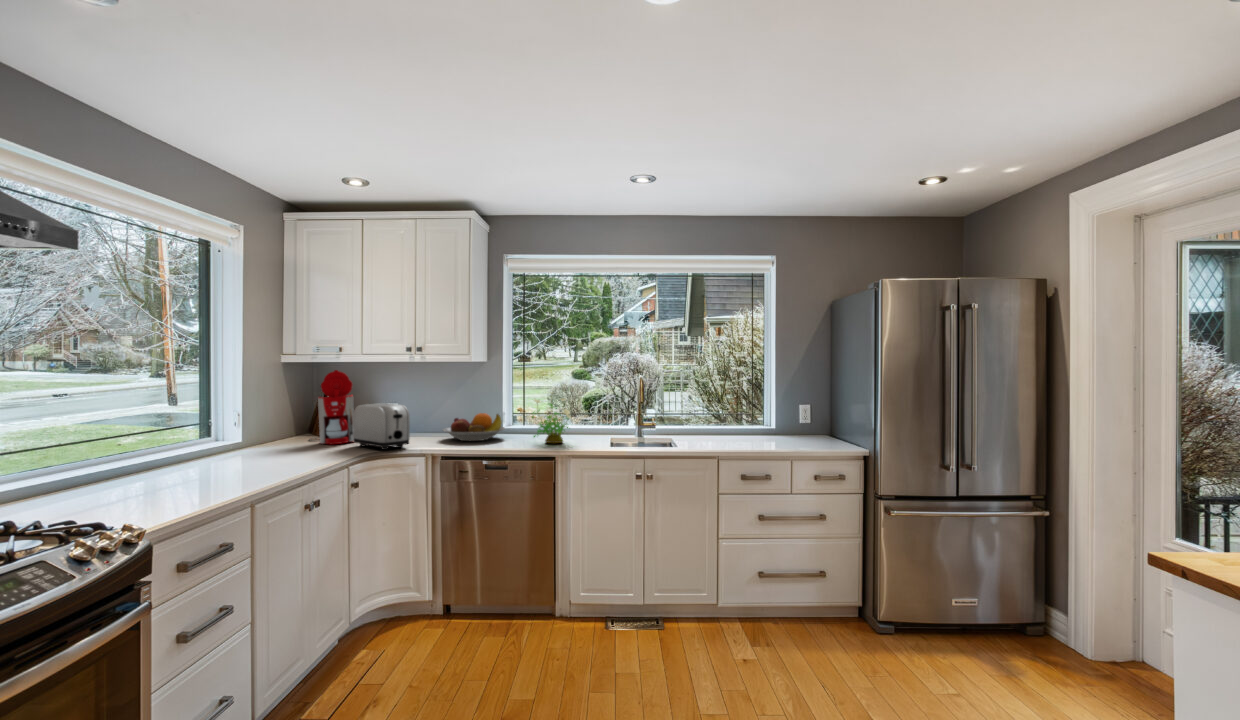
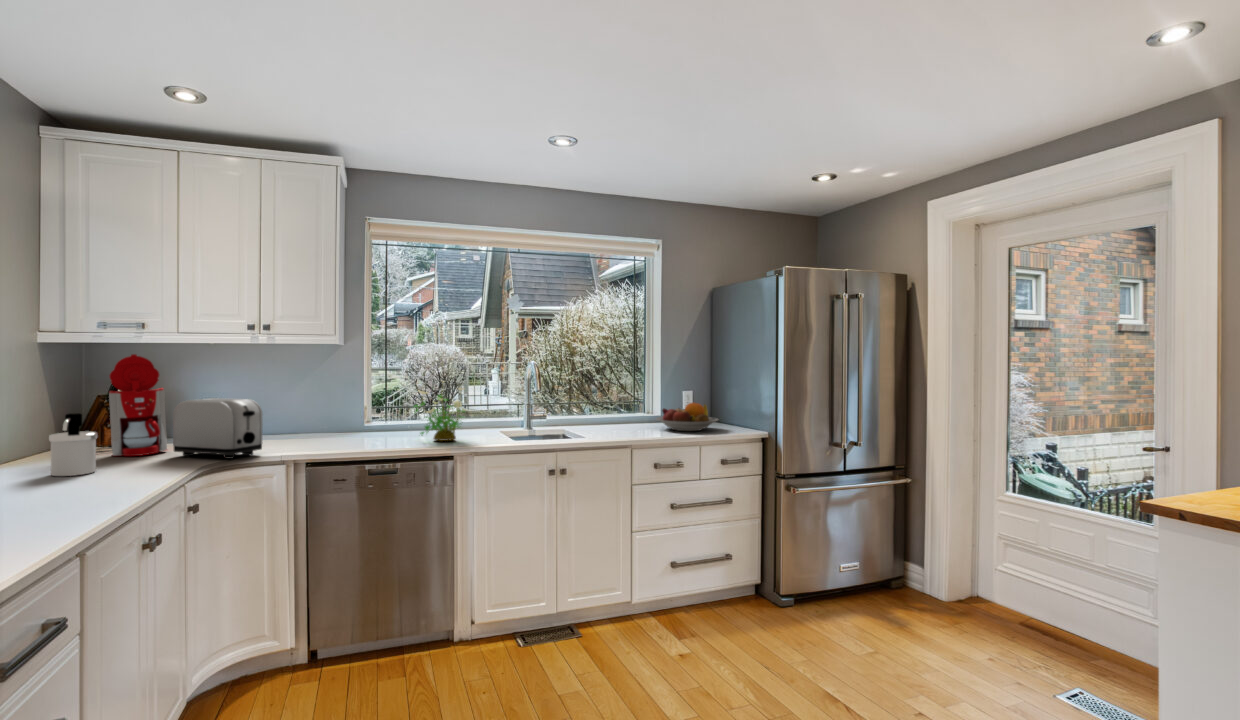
soap dispenser: none [268,413,298,457] -> present [49,413,98,476]
fruit bowl: present [443,413,505,441] -> present [656,403,718,431]

